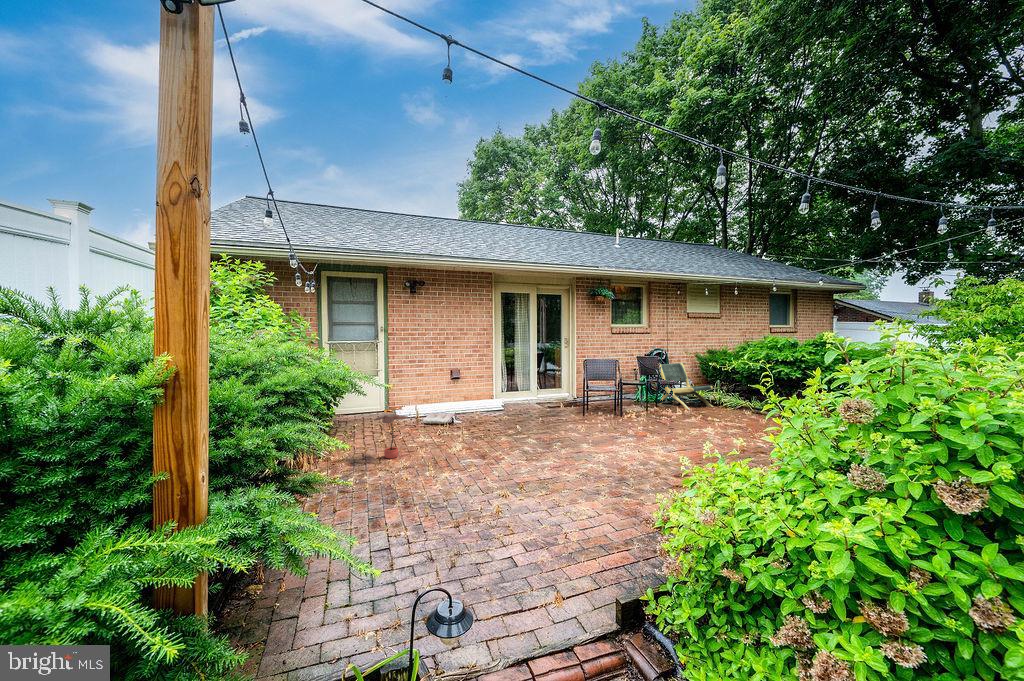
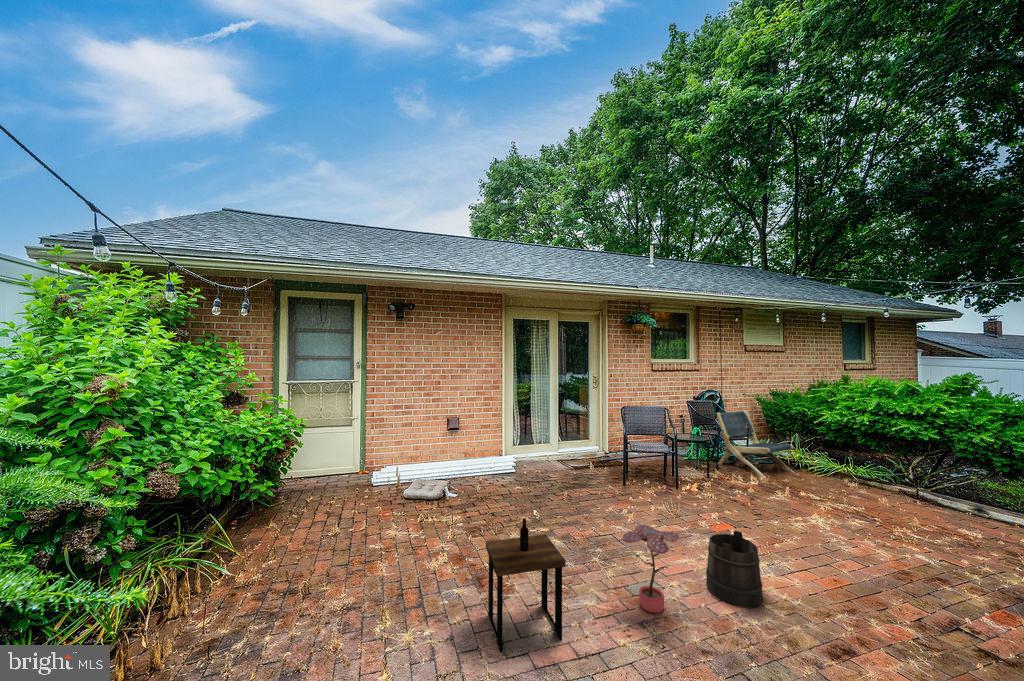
side table: none [488,407,534,475] -> present [486,518,565,652]
potted plant: present [375,414,408,458] -> present [623,525,679,613]
bucket: none [622,420,653,459] -> present [706,531,763,607]

